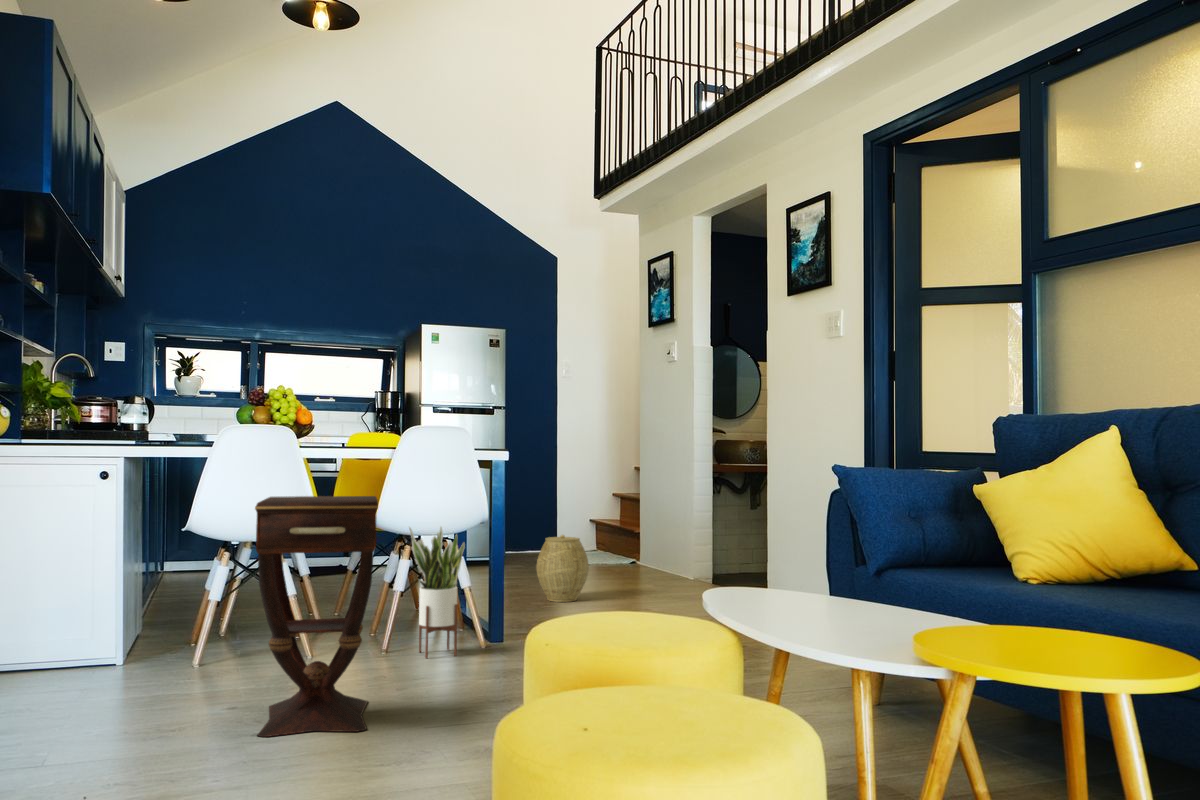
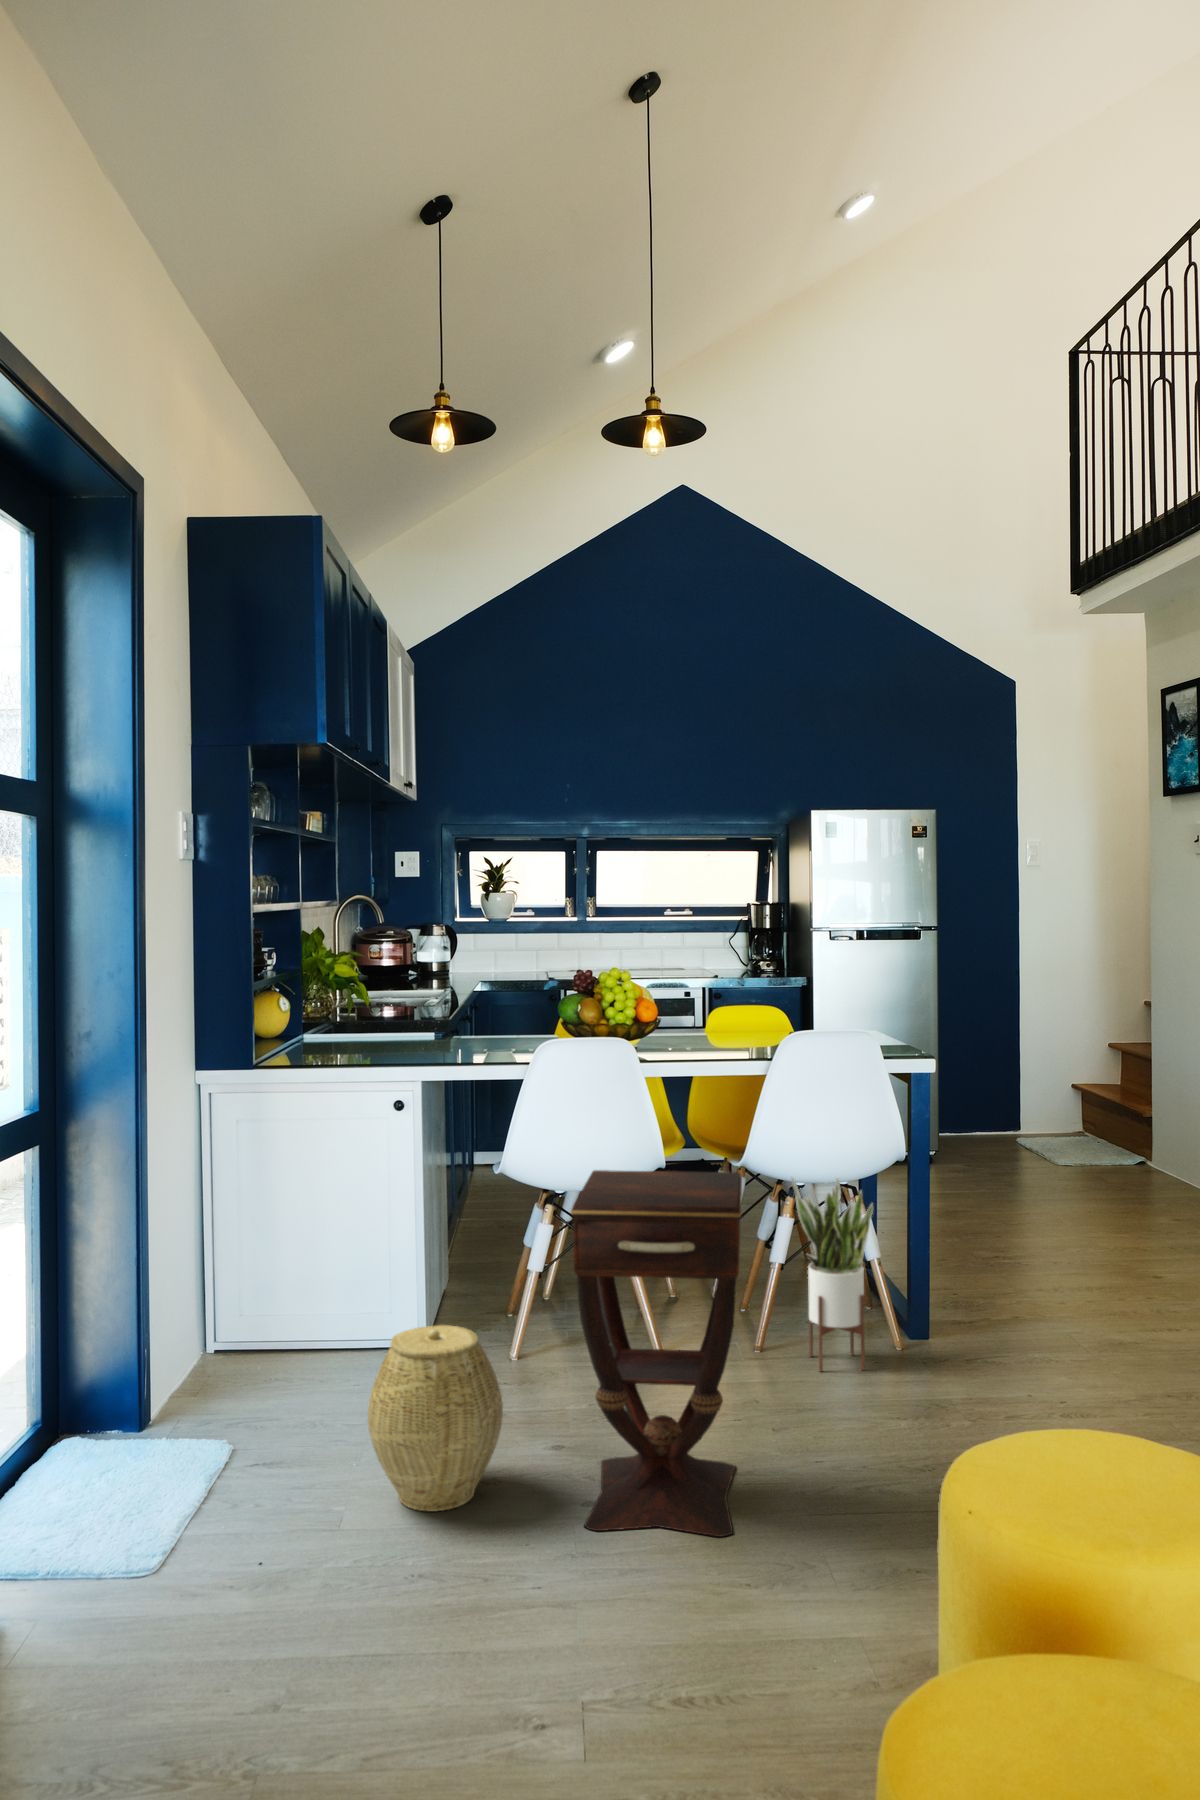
woven basket: present [536,535,589,602] -> present [368,1325,503,1511]

